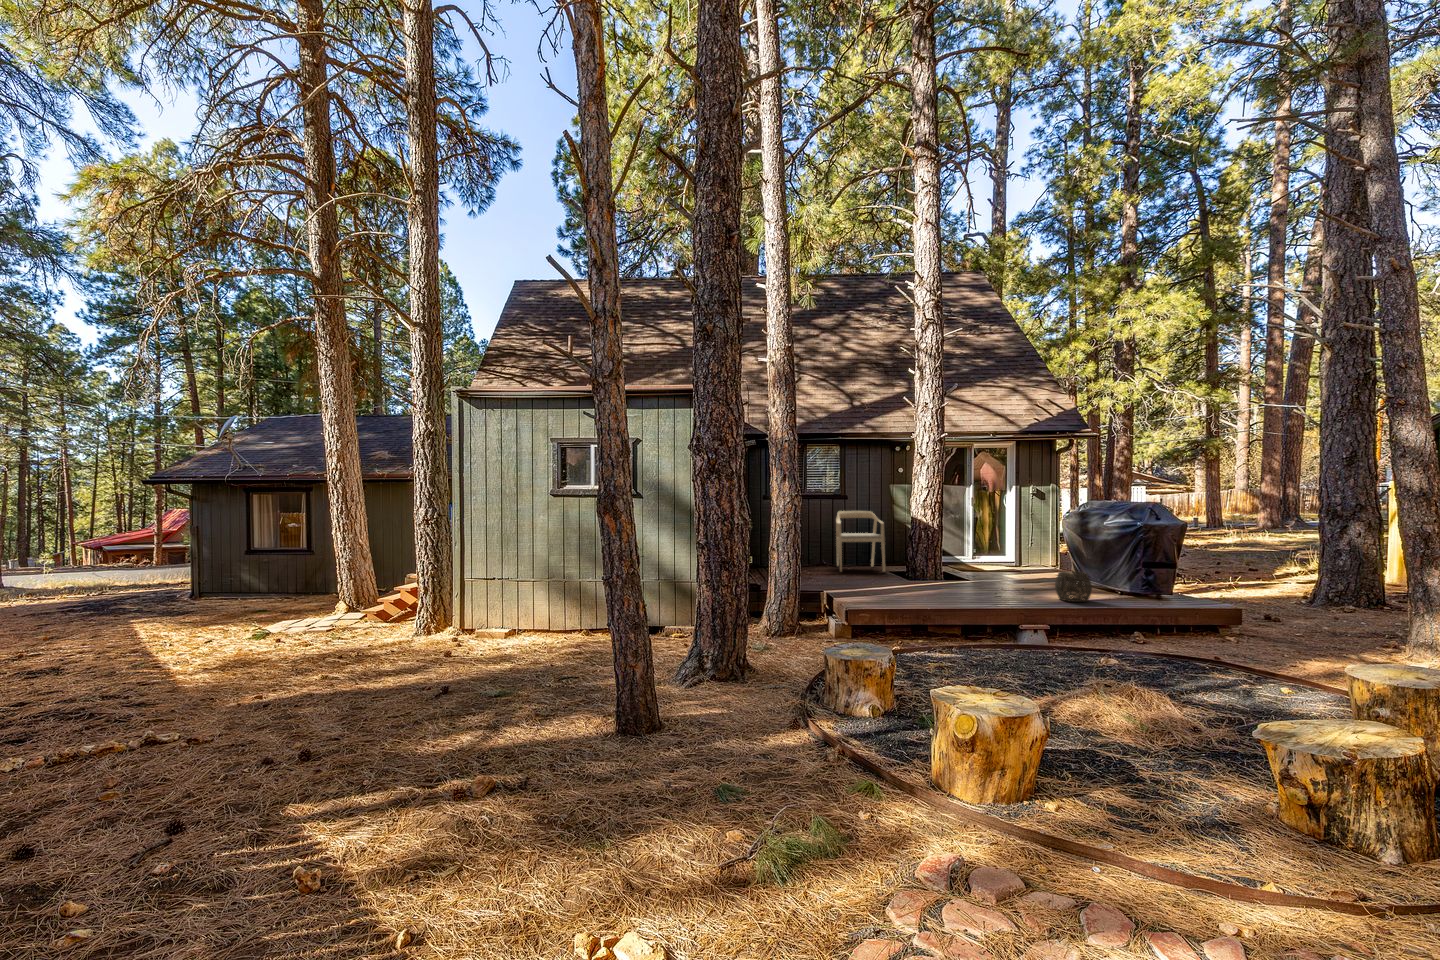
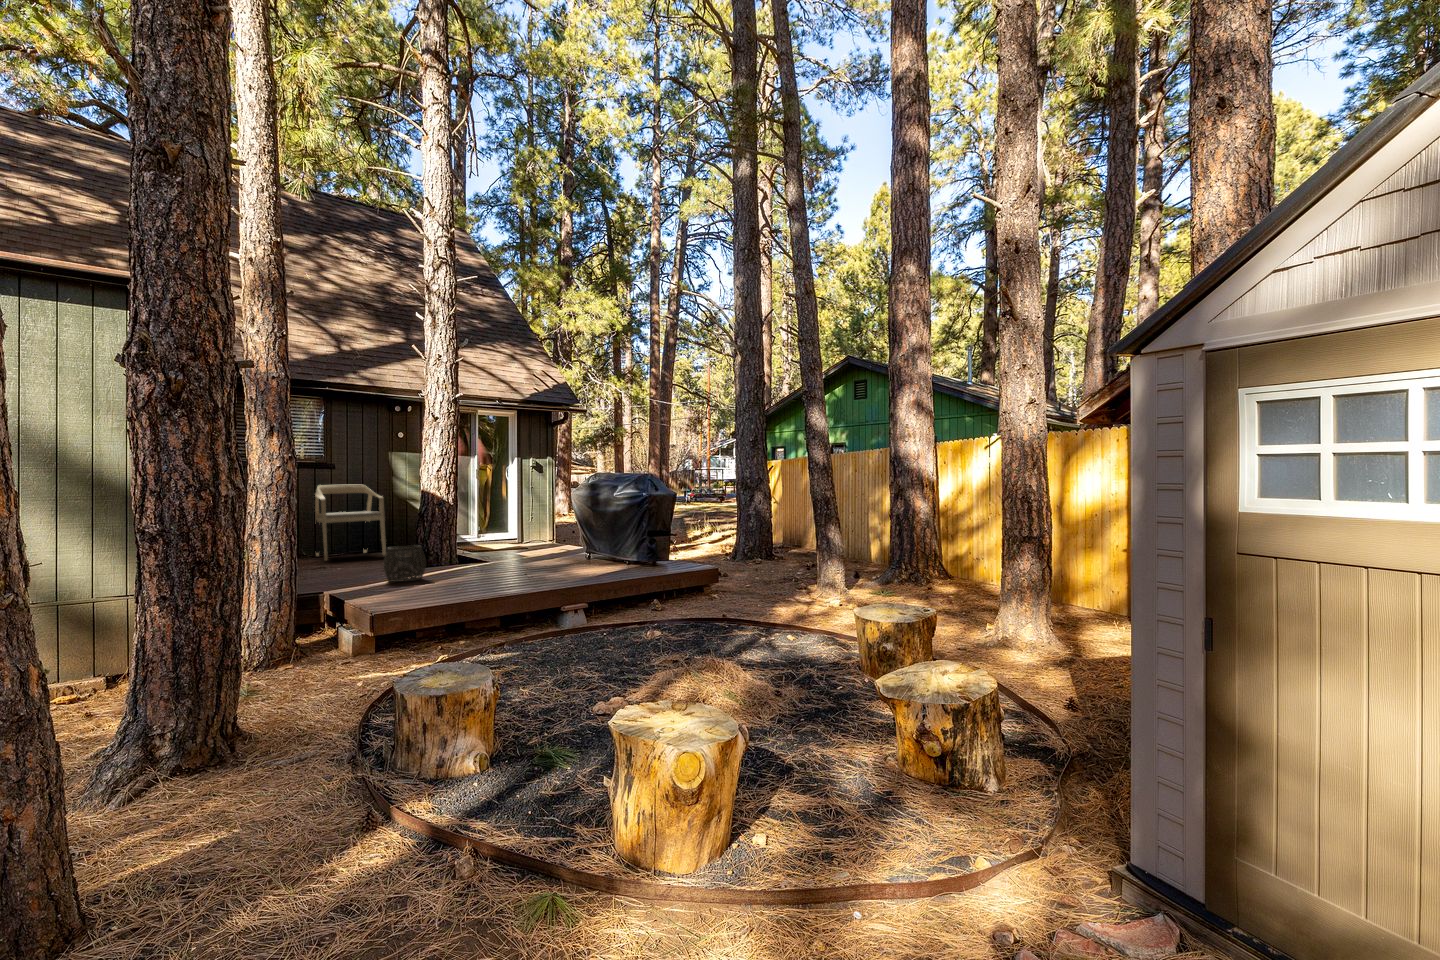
woven basket: present [1055,571,1092,602] -> present [384,545,426,582]

